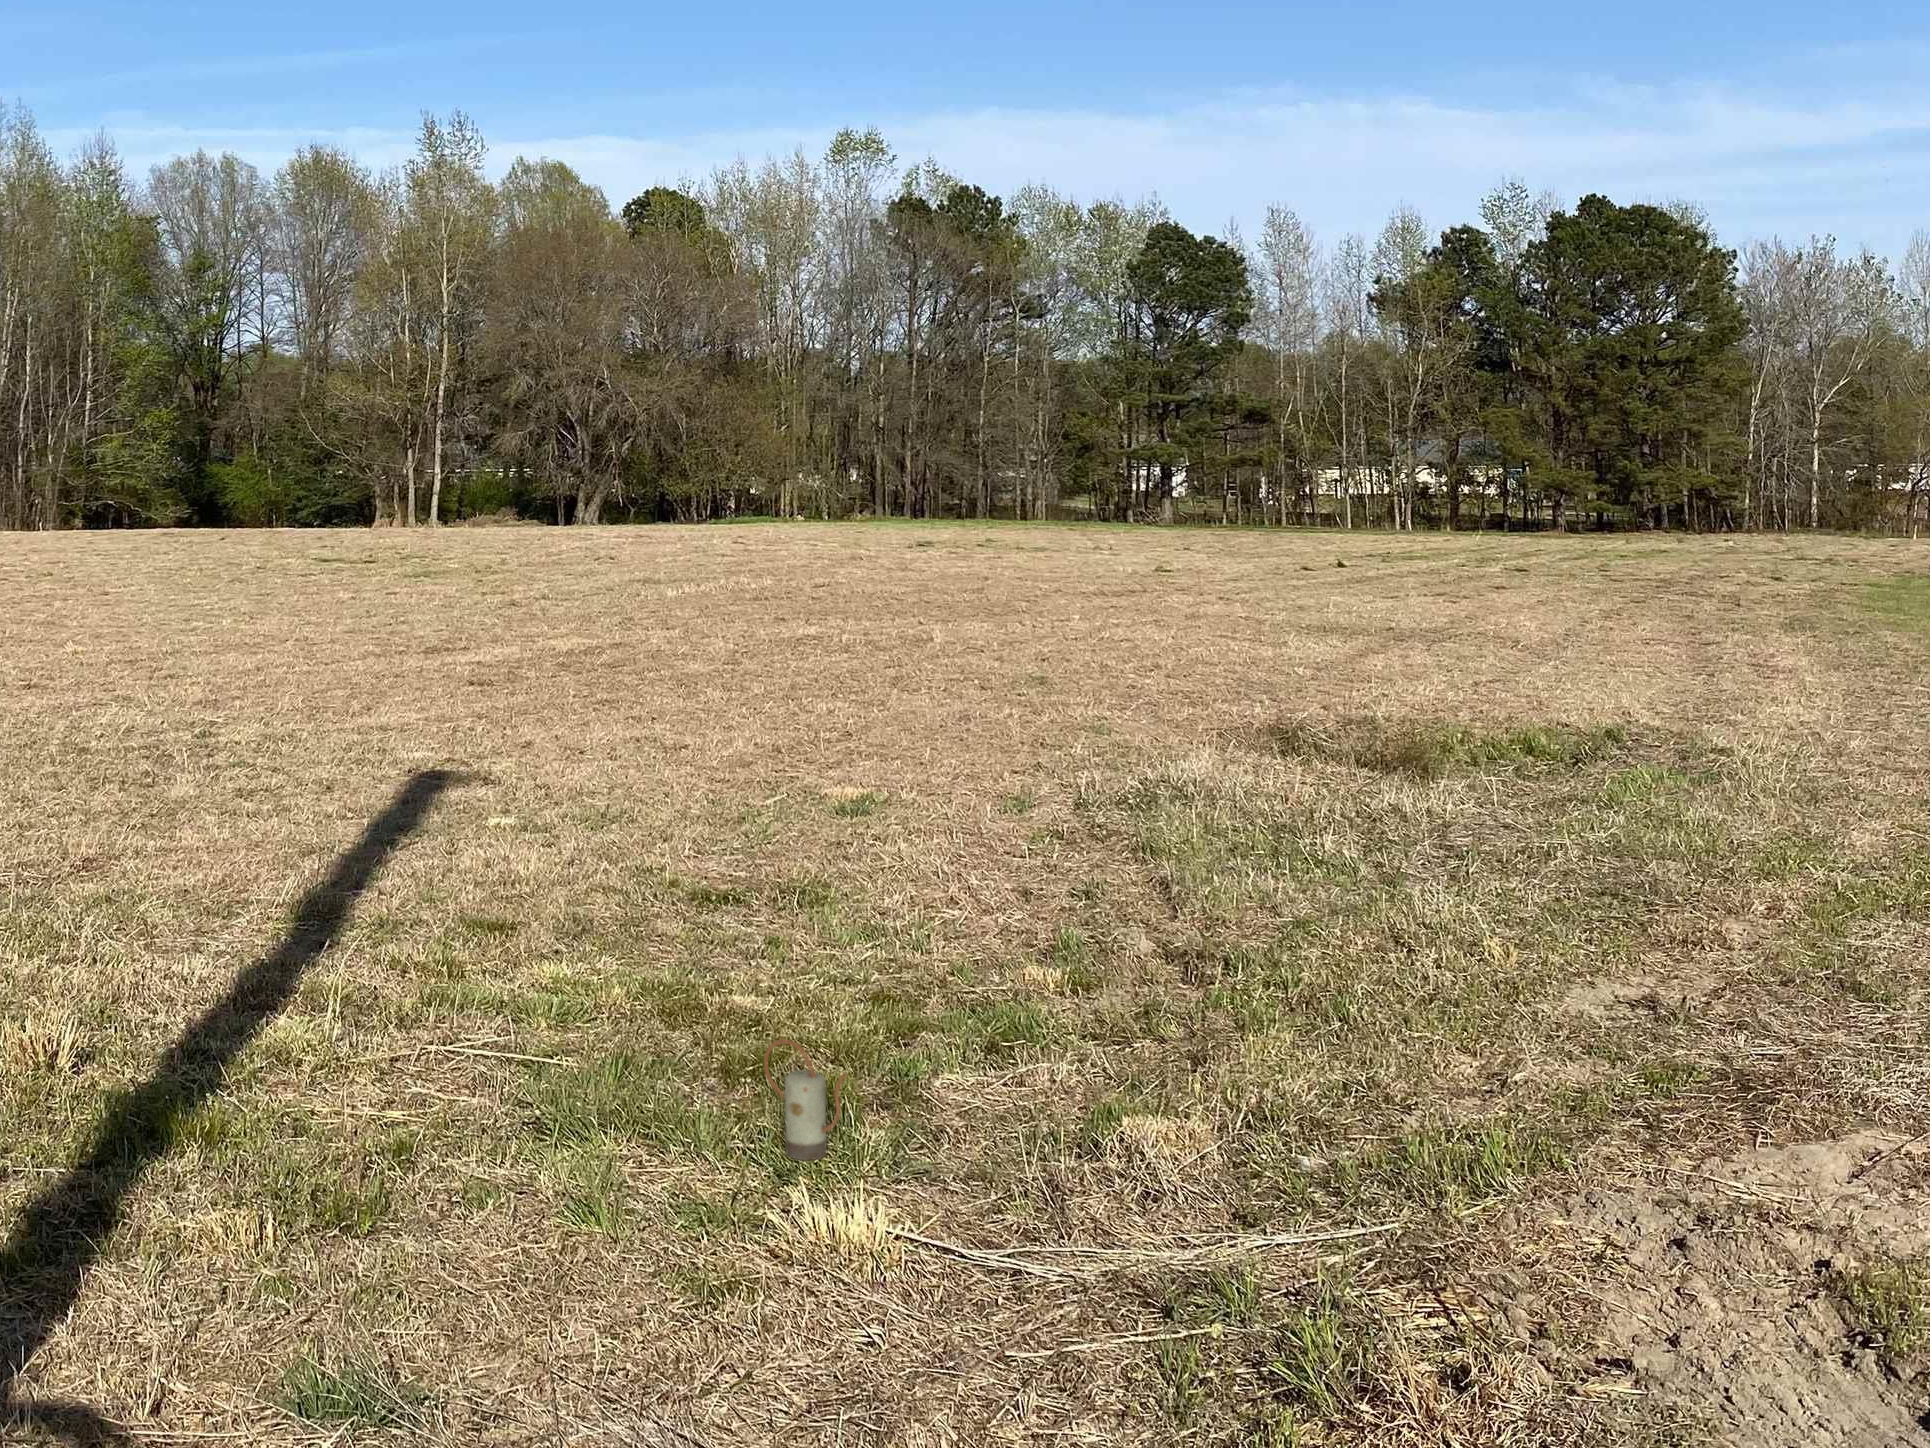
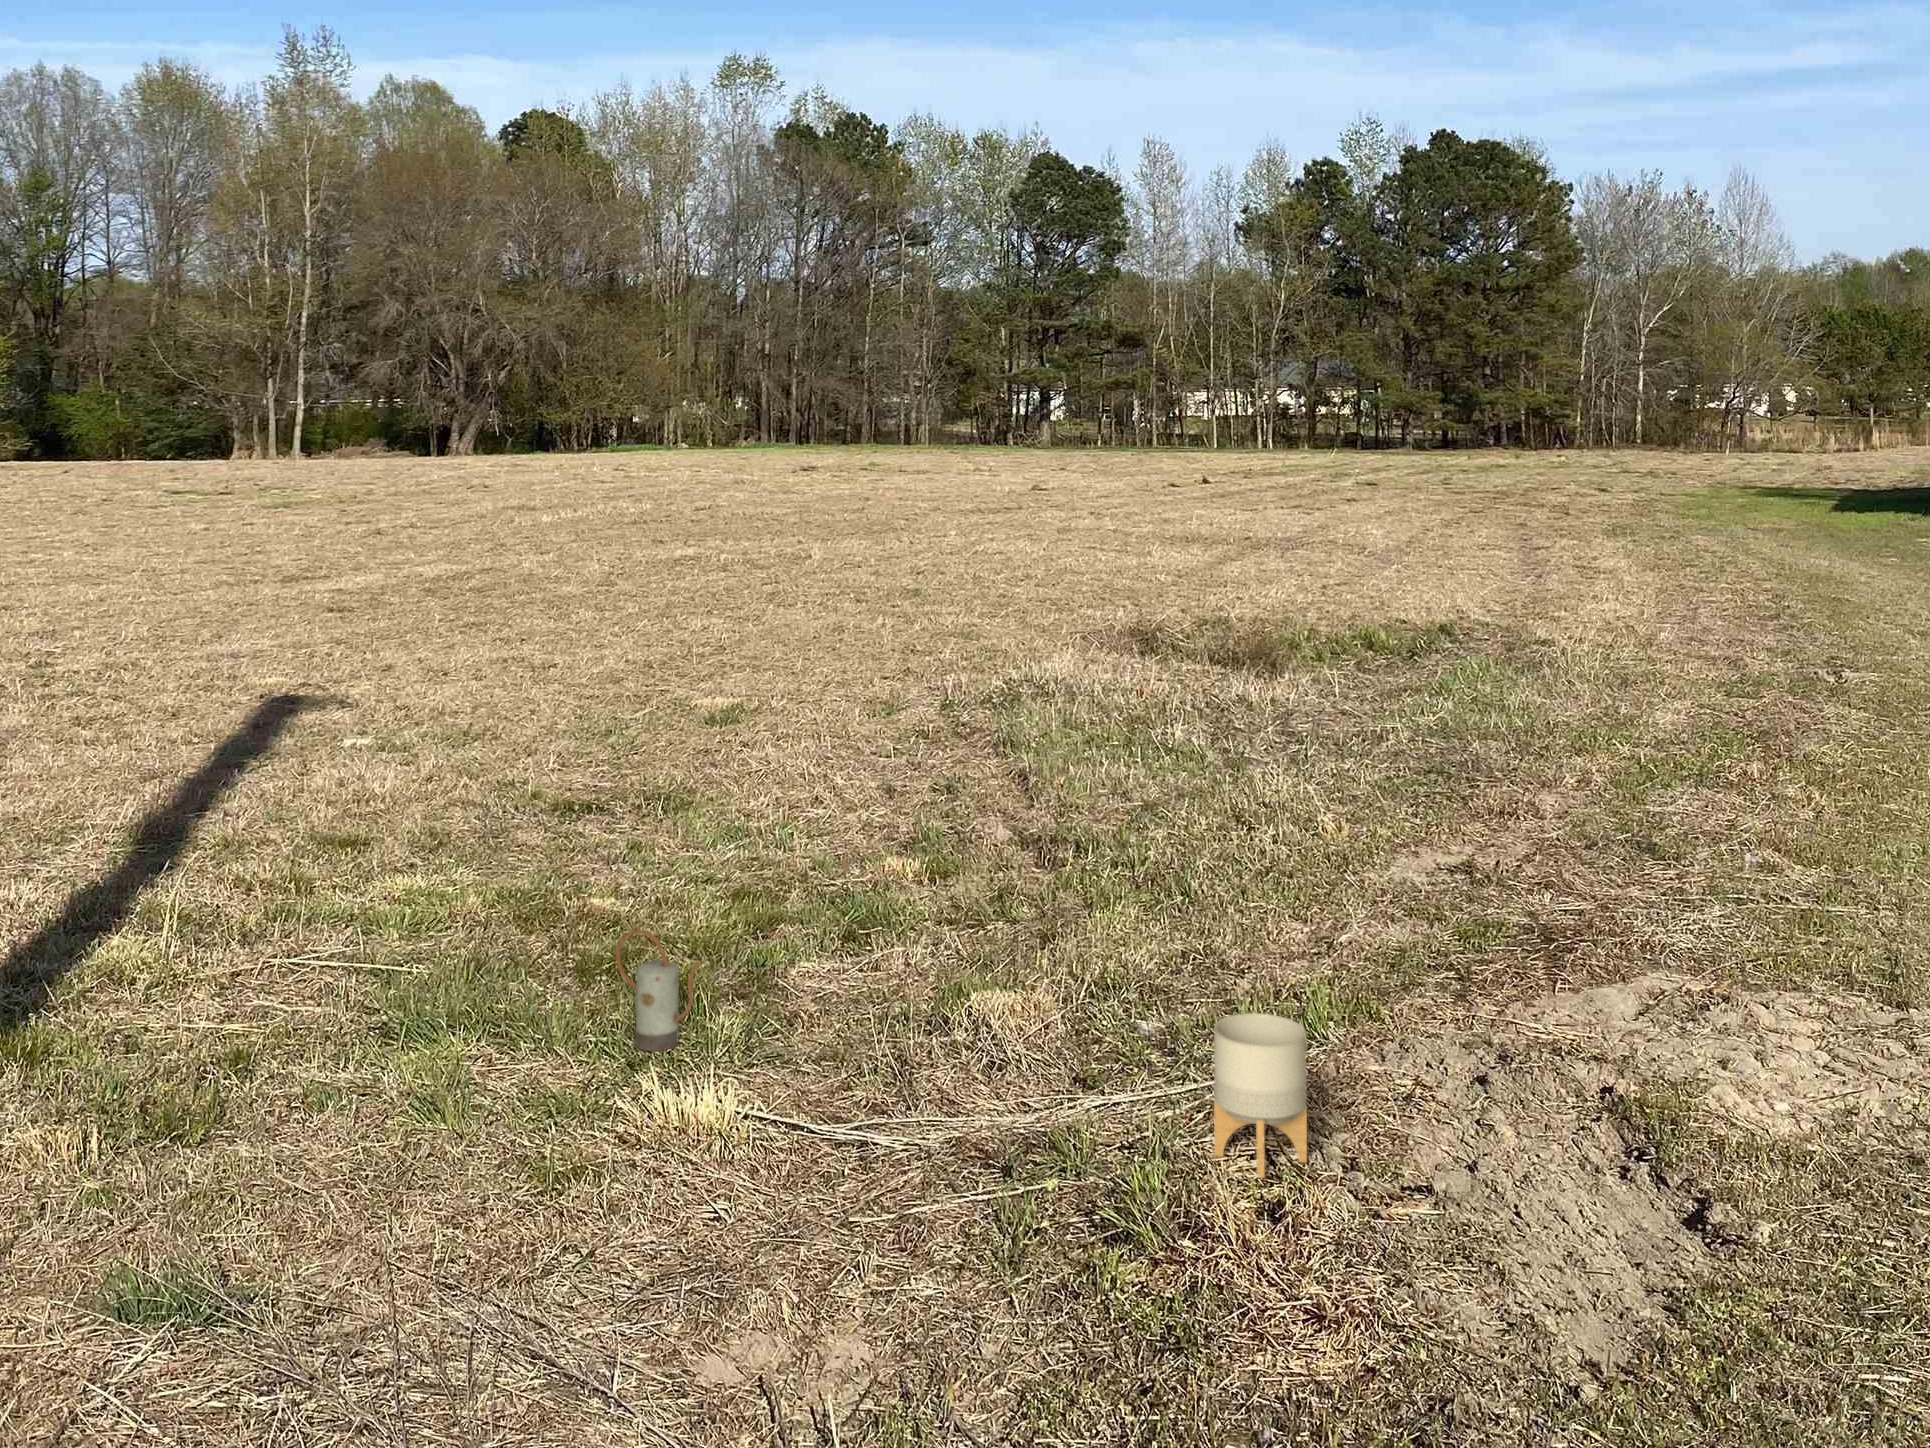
planter: none [1376,1162,1483,1337] -> present [1214,1013,1307,1178]

